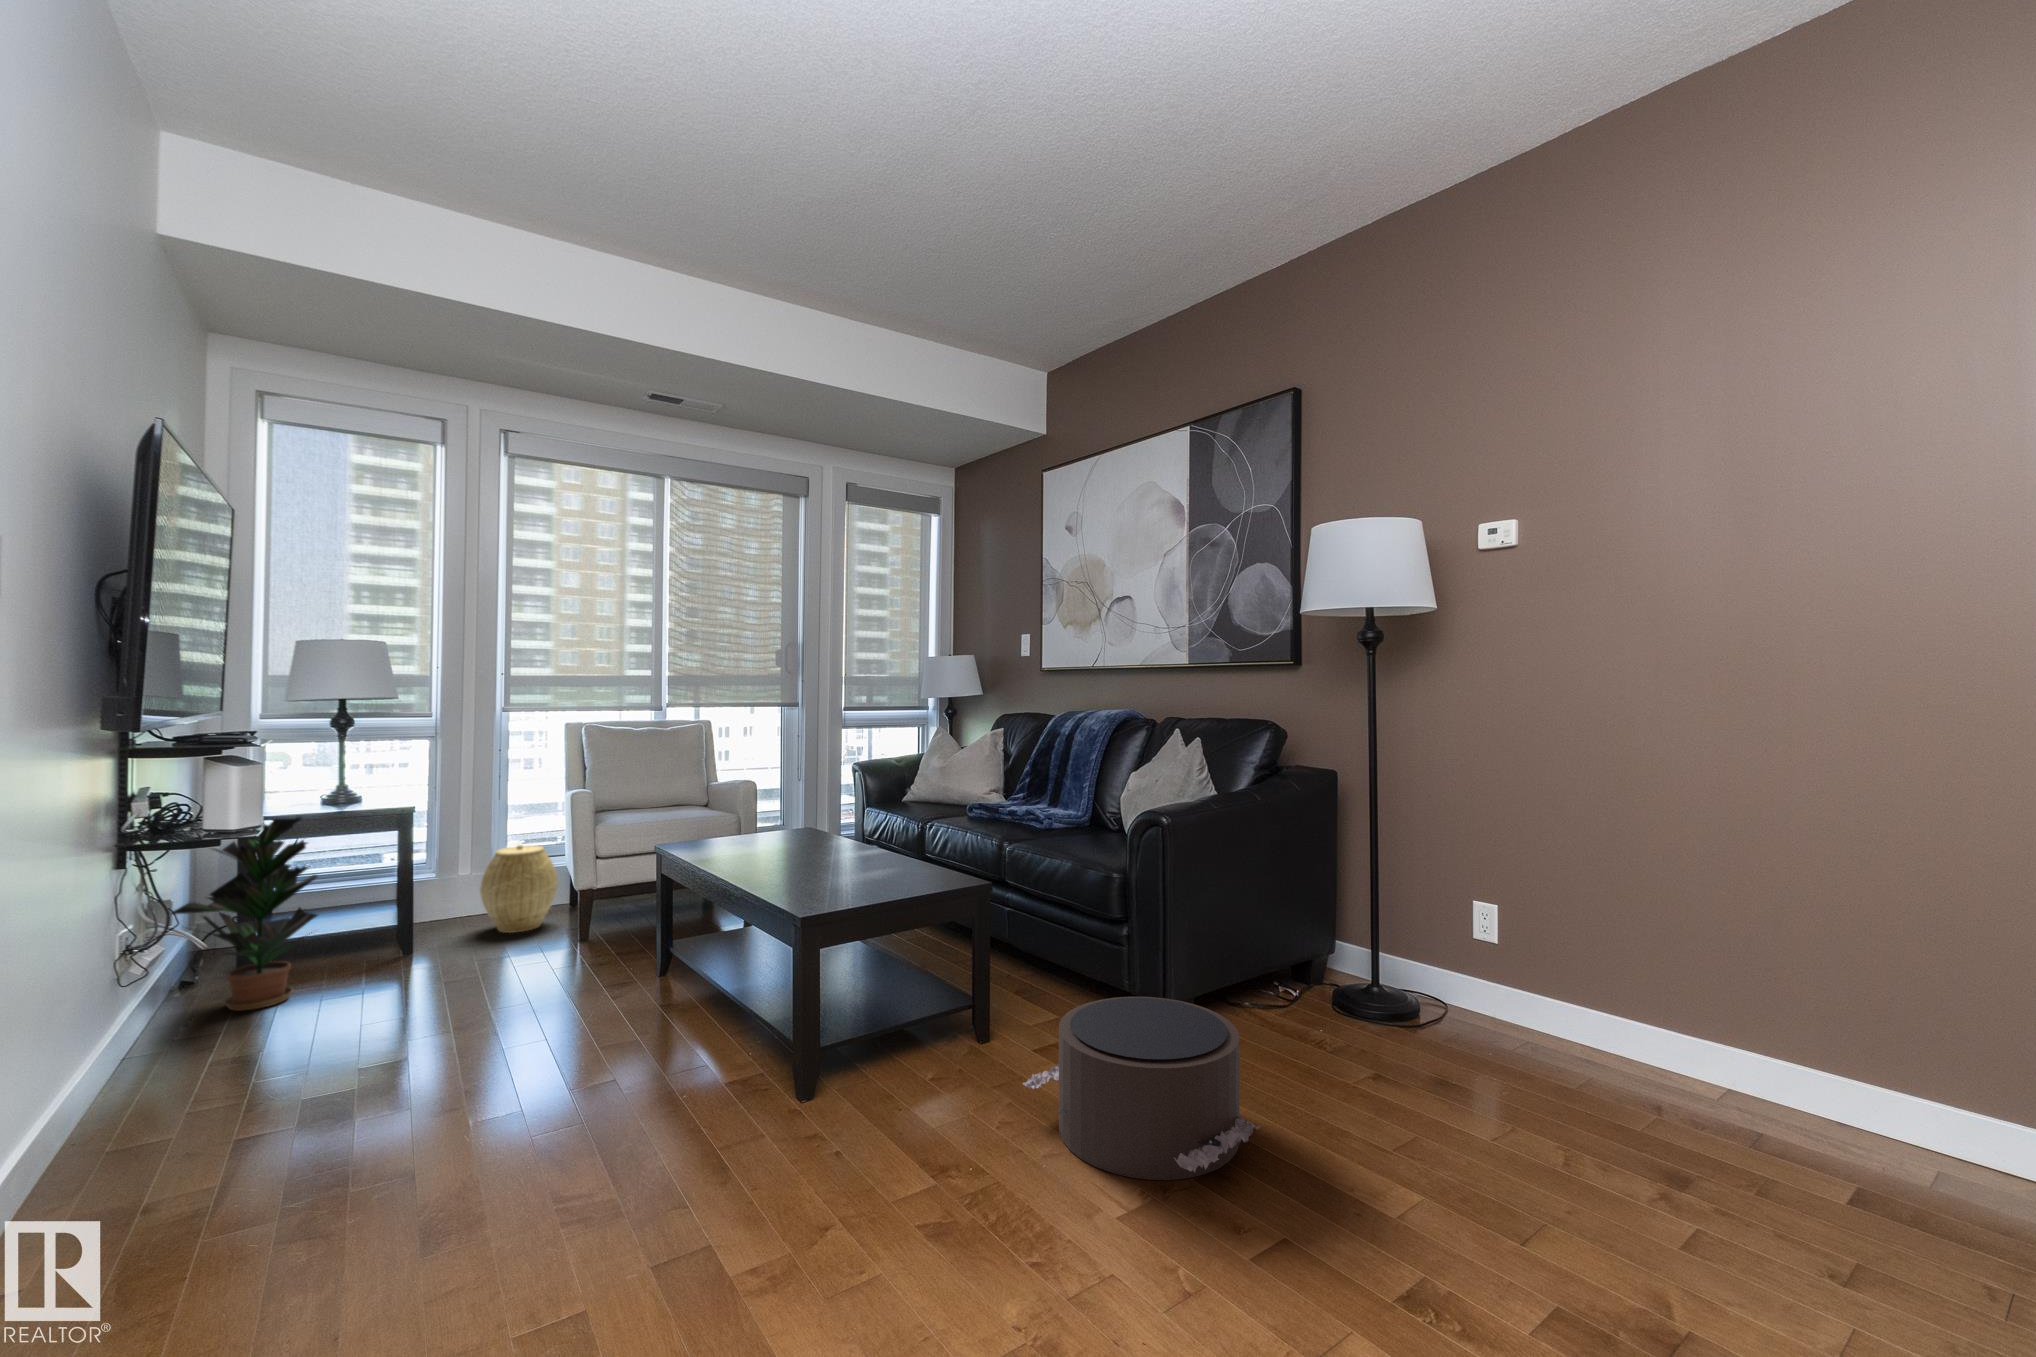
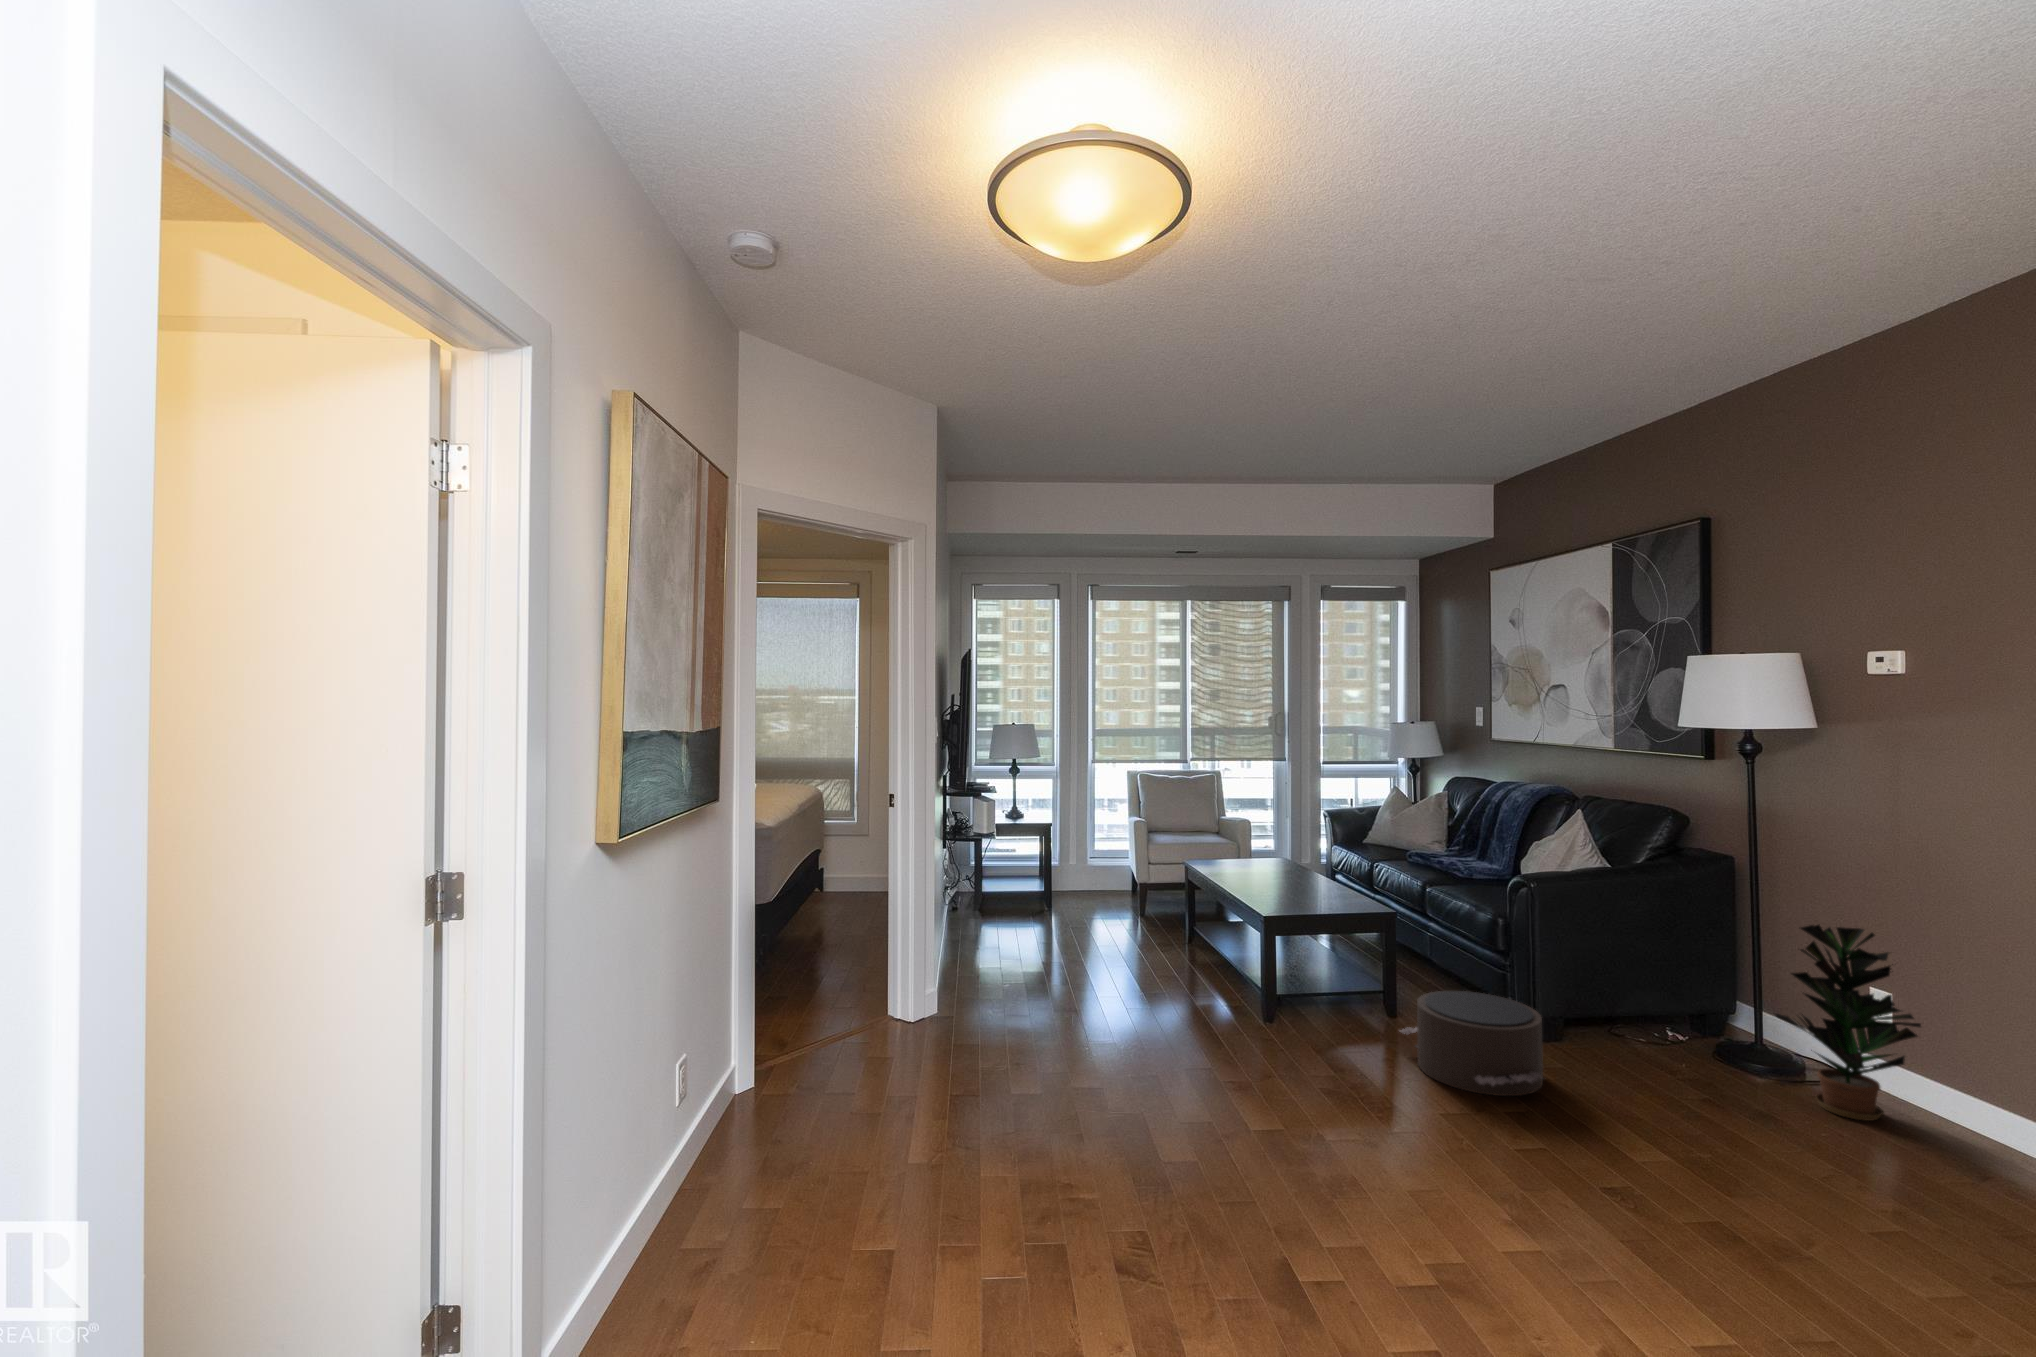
potted plant: present [171,817,318,1011] -> present [1776,925,1921,1121]
woven basket: present [480,845,558,933] -> none [1083,850,1125,906]

